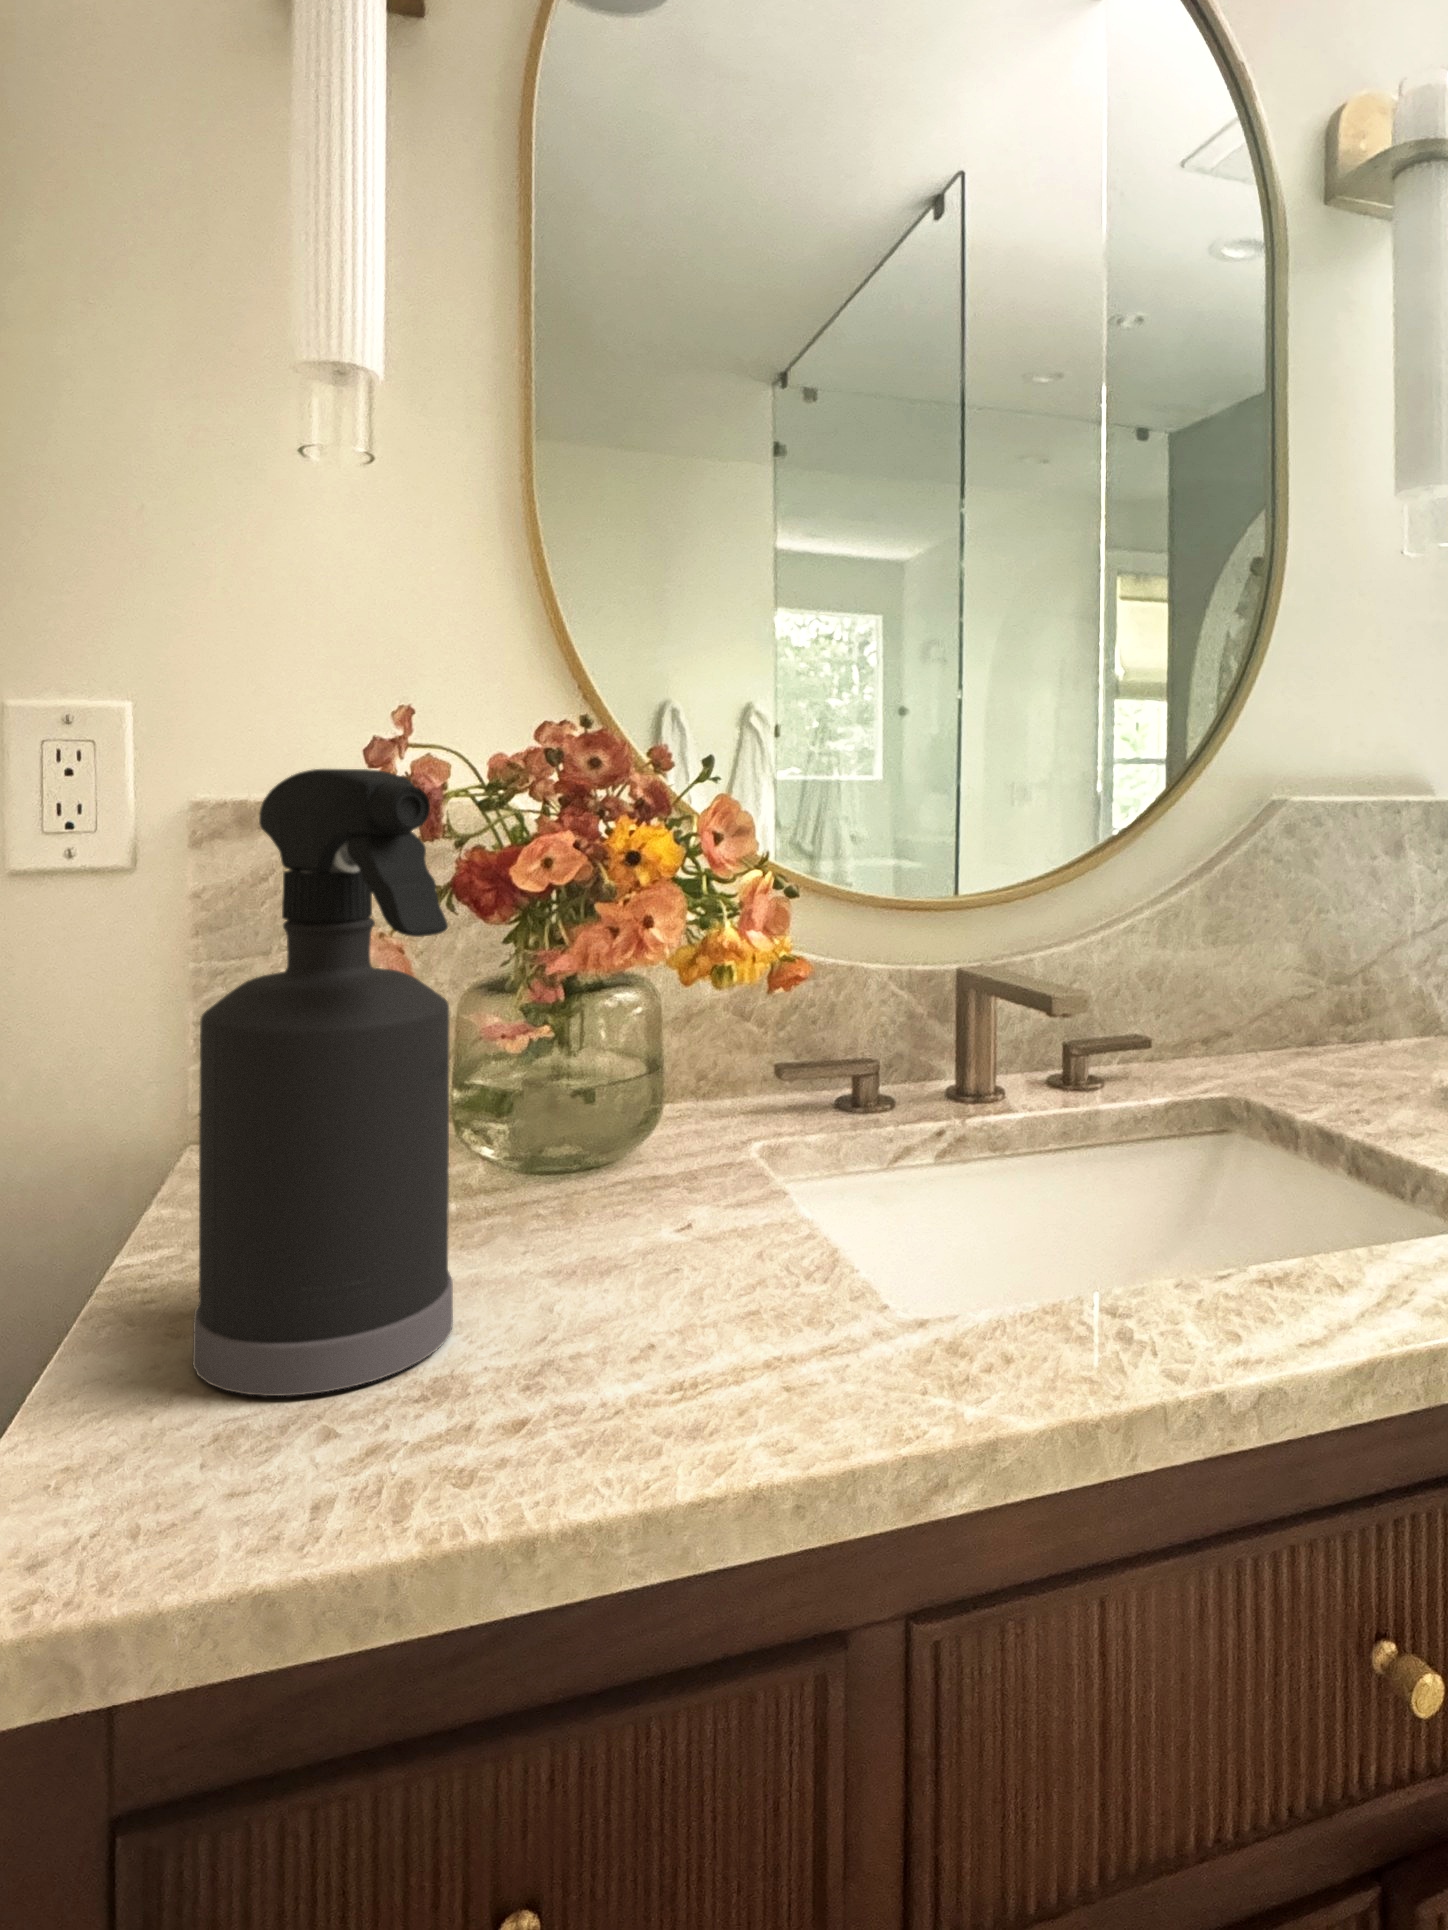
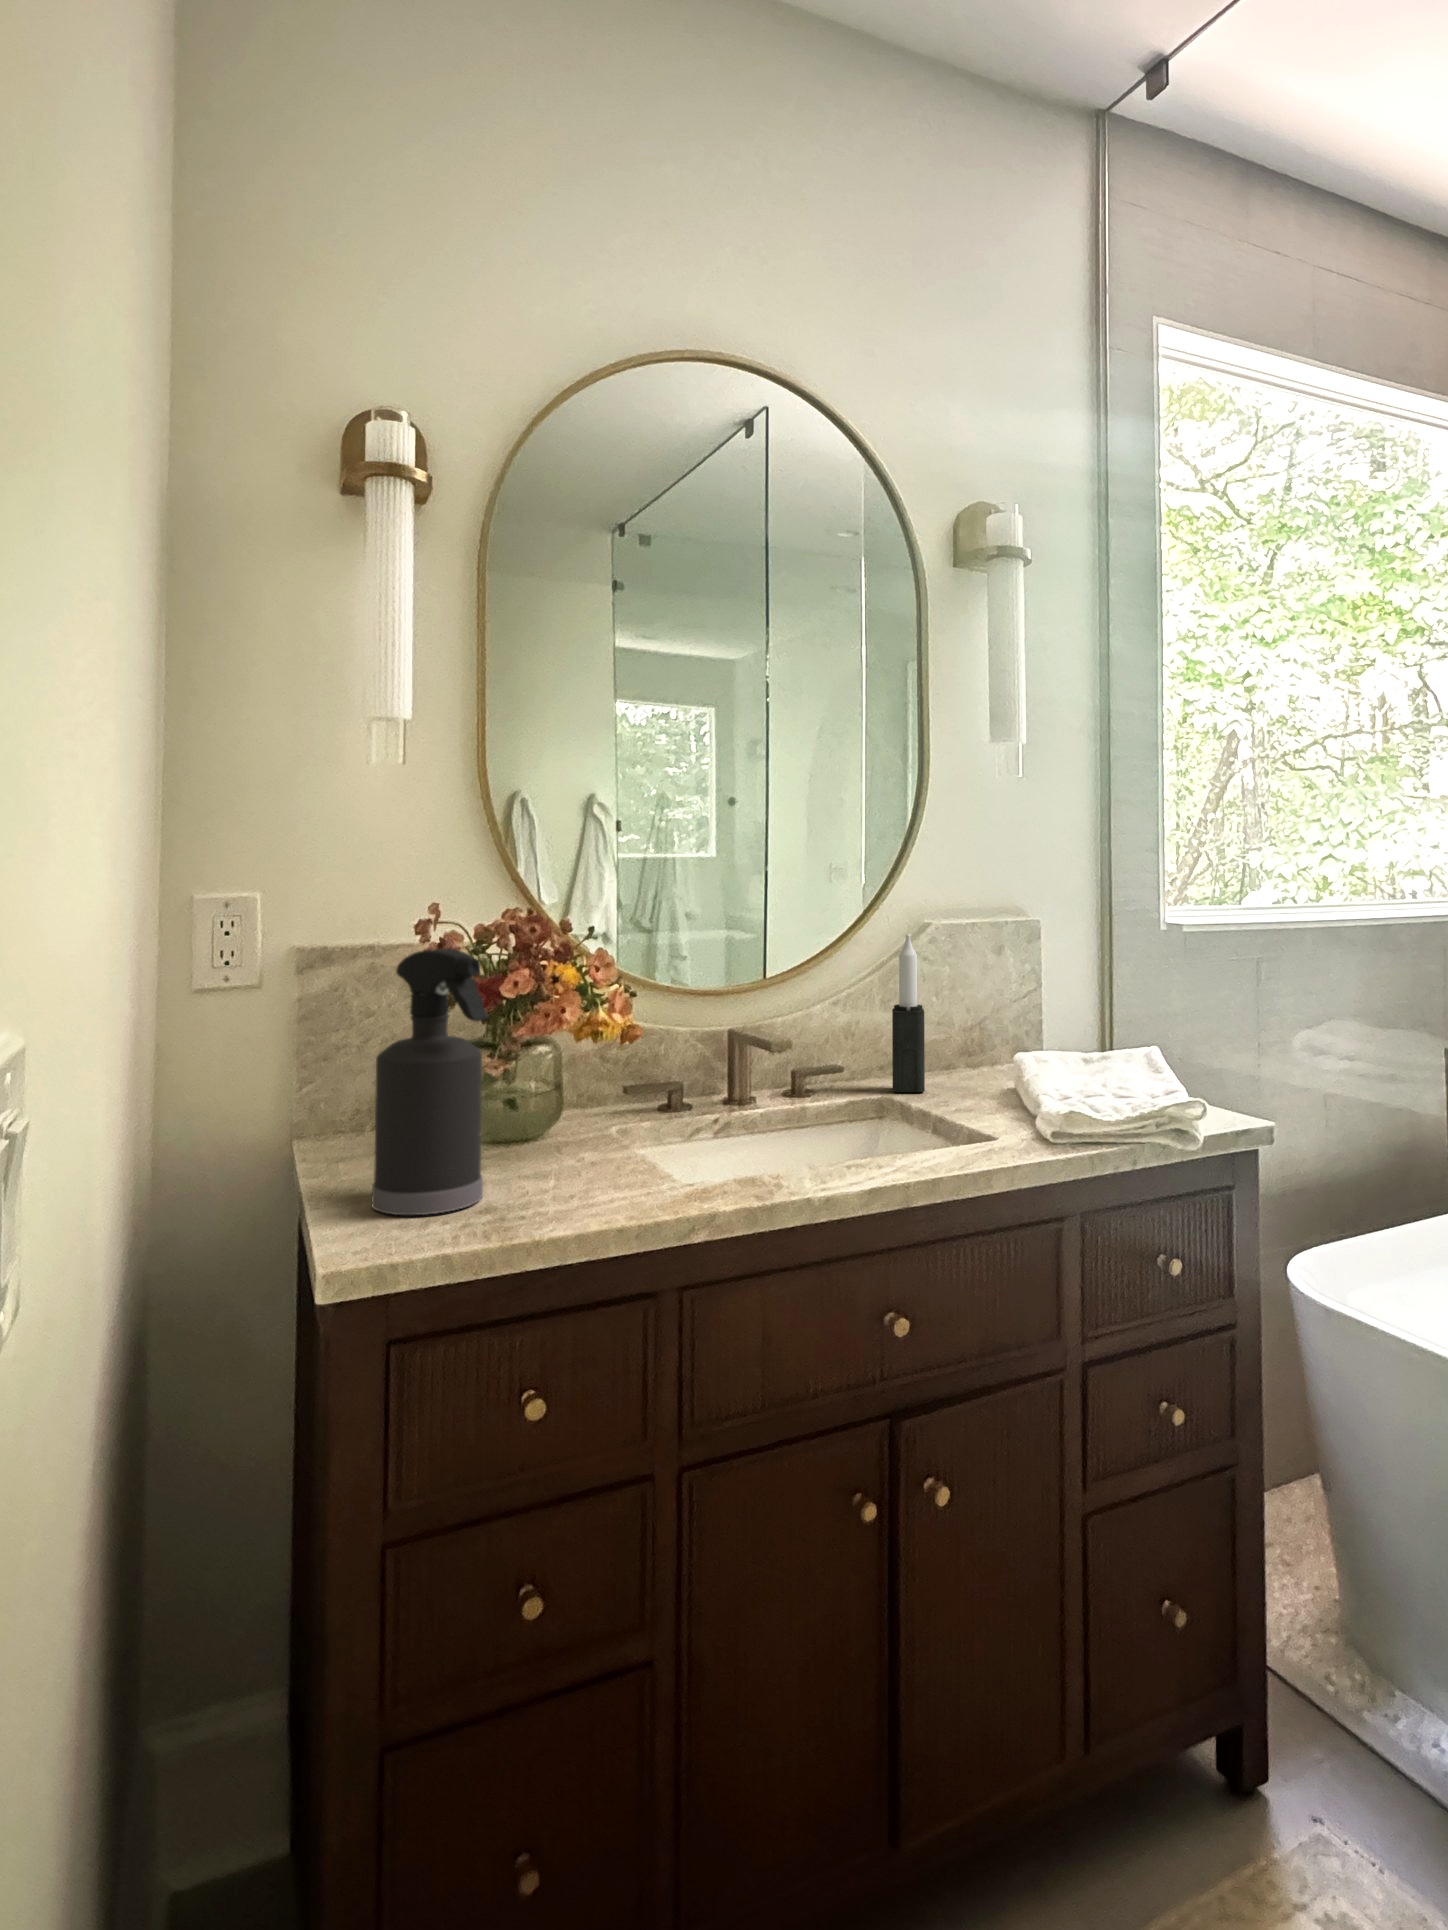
candle: none [1236,810,1301,1088] -> present [892,934,925,1092]

